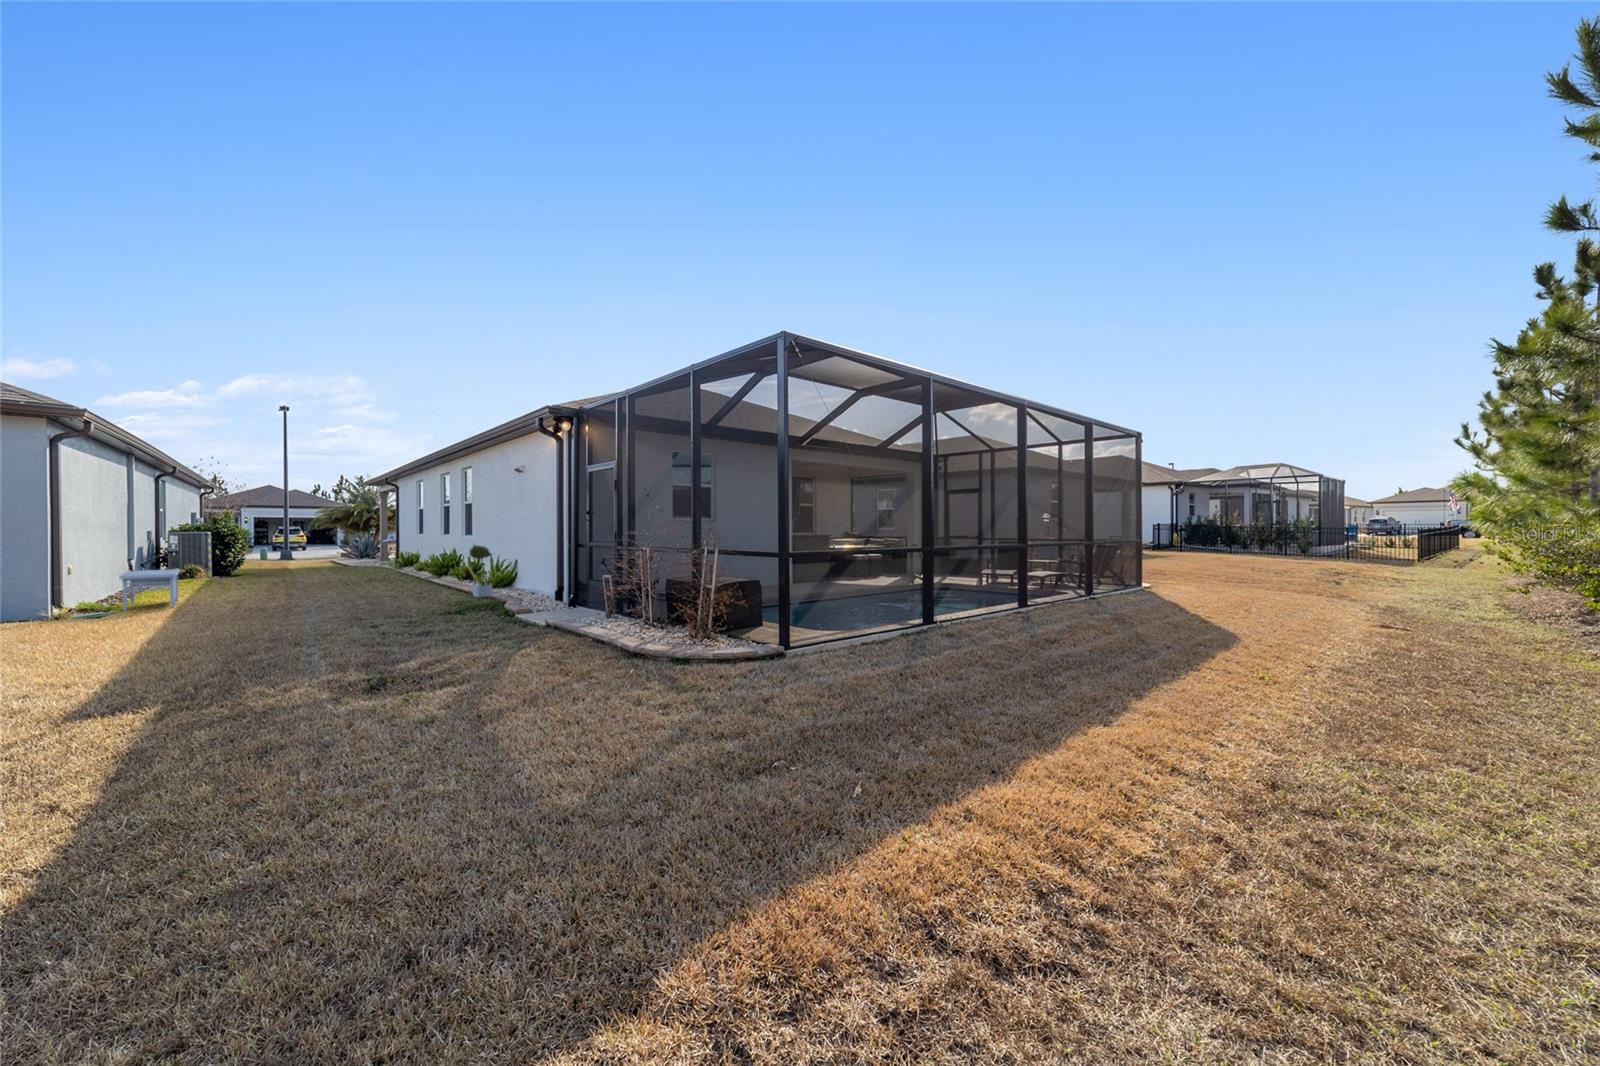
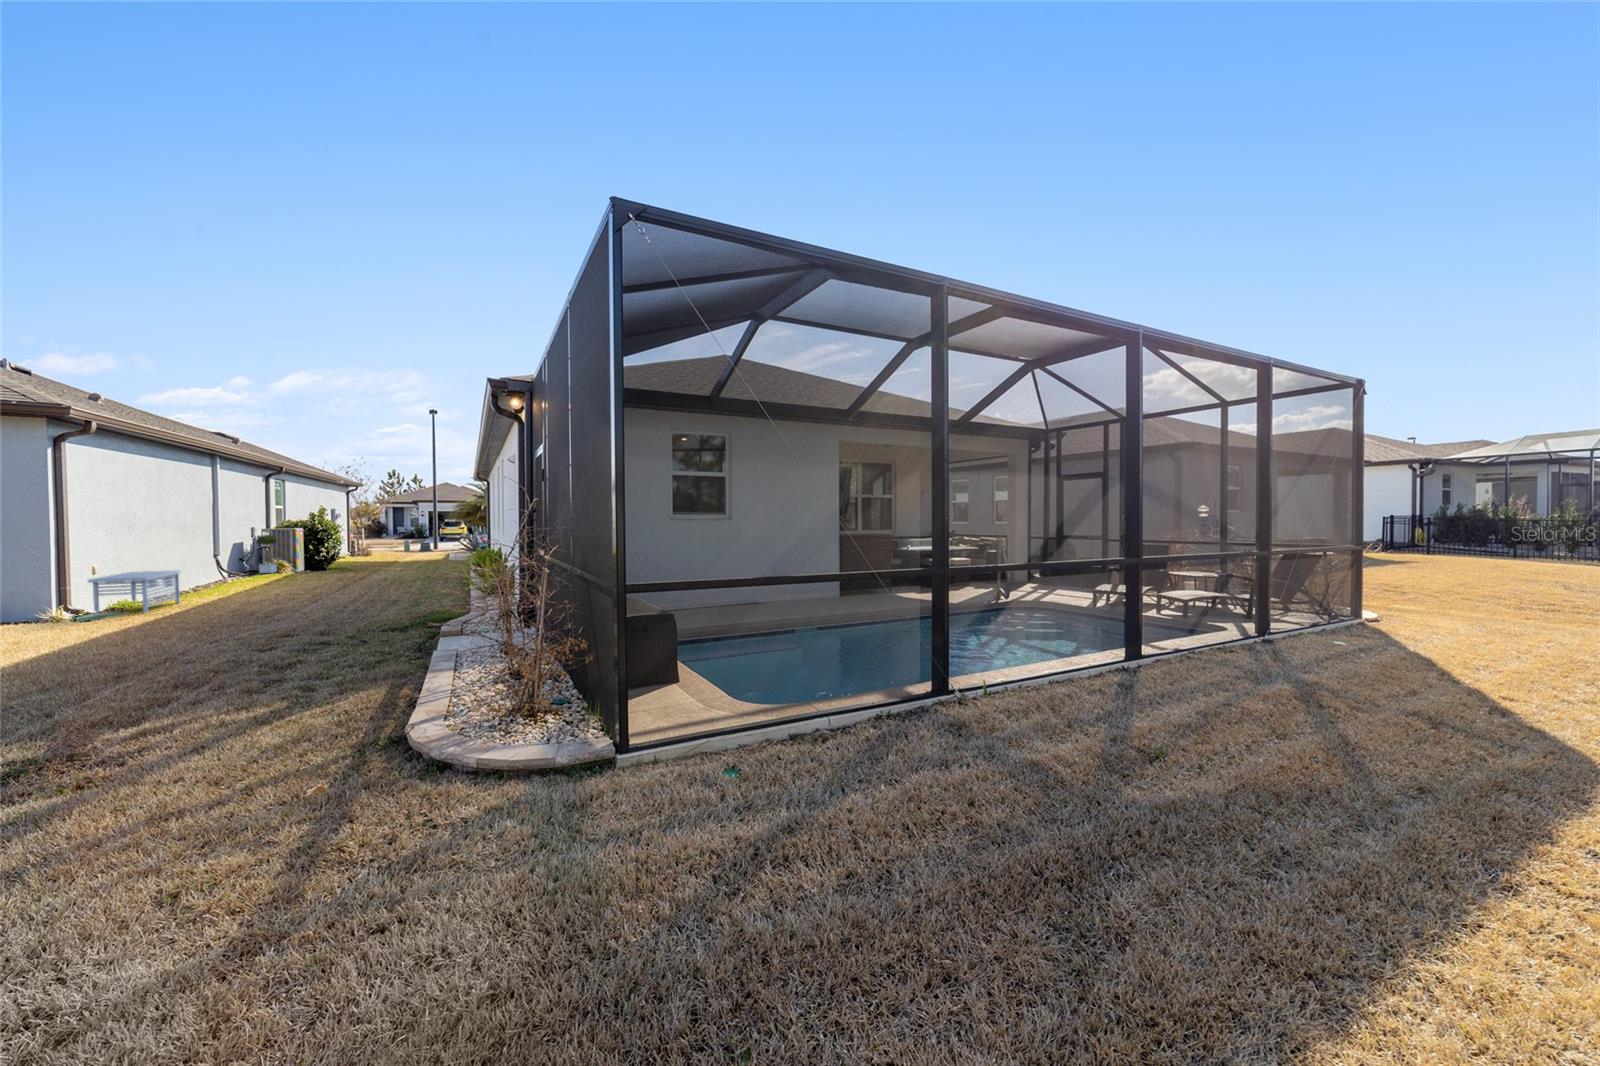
potted tree: present [469,545,493,597] -> present [257,535,277,573]

